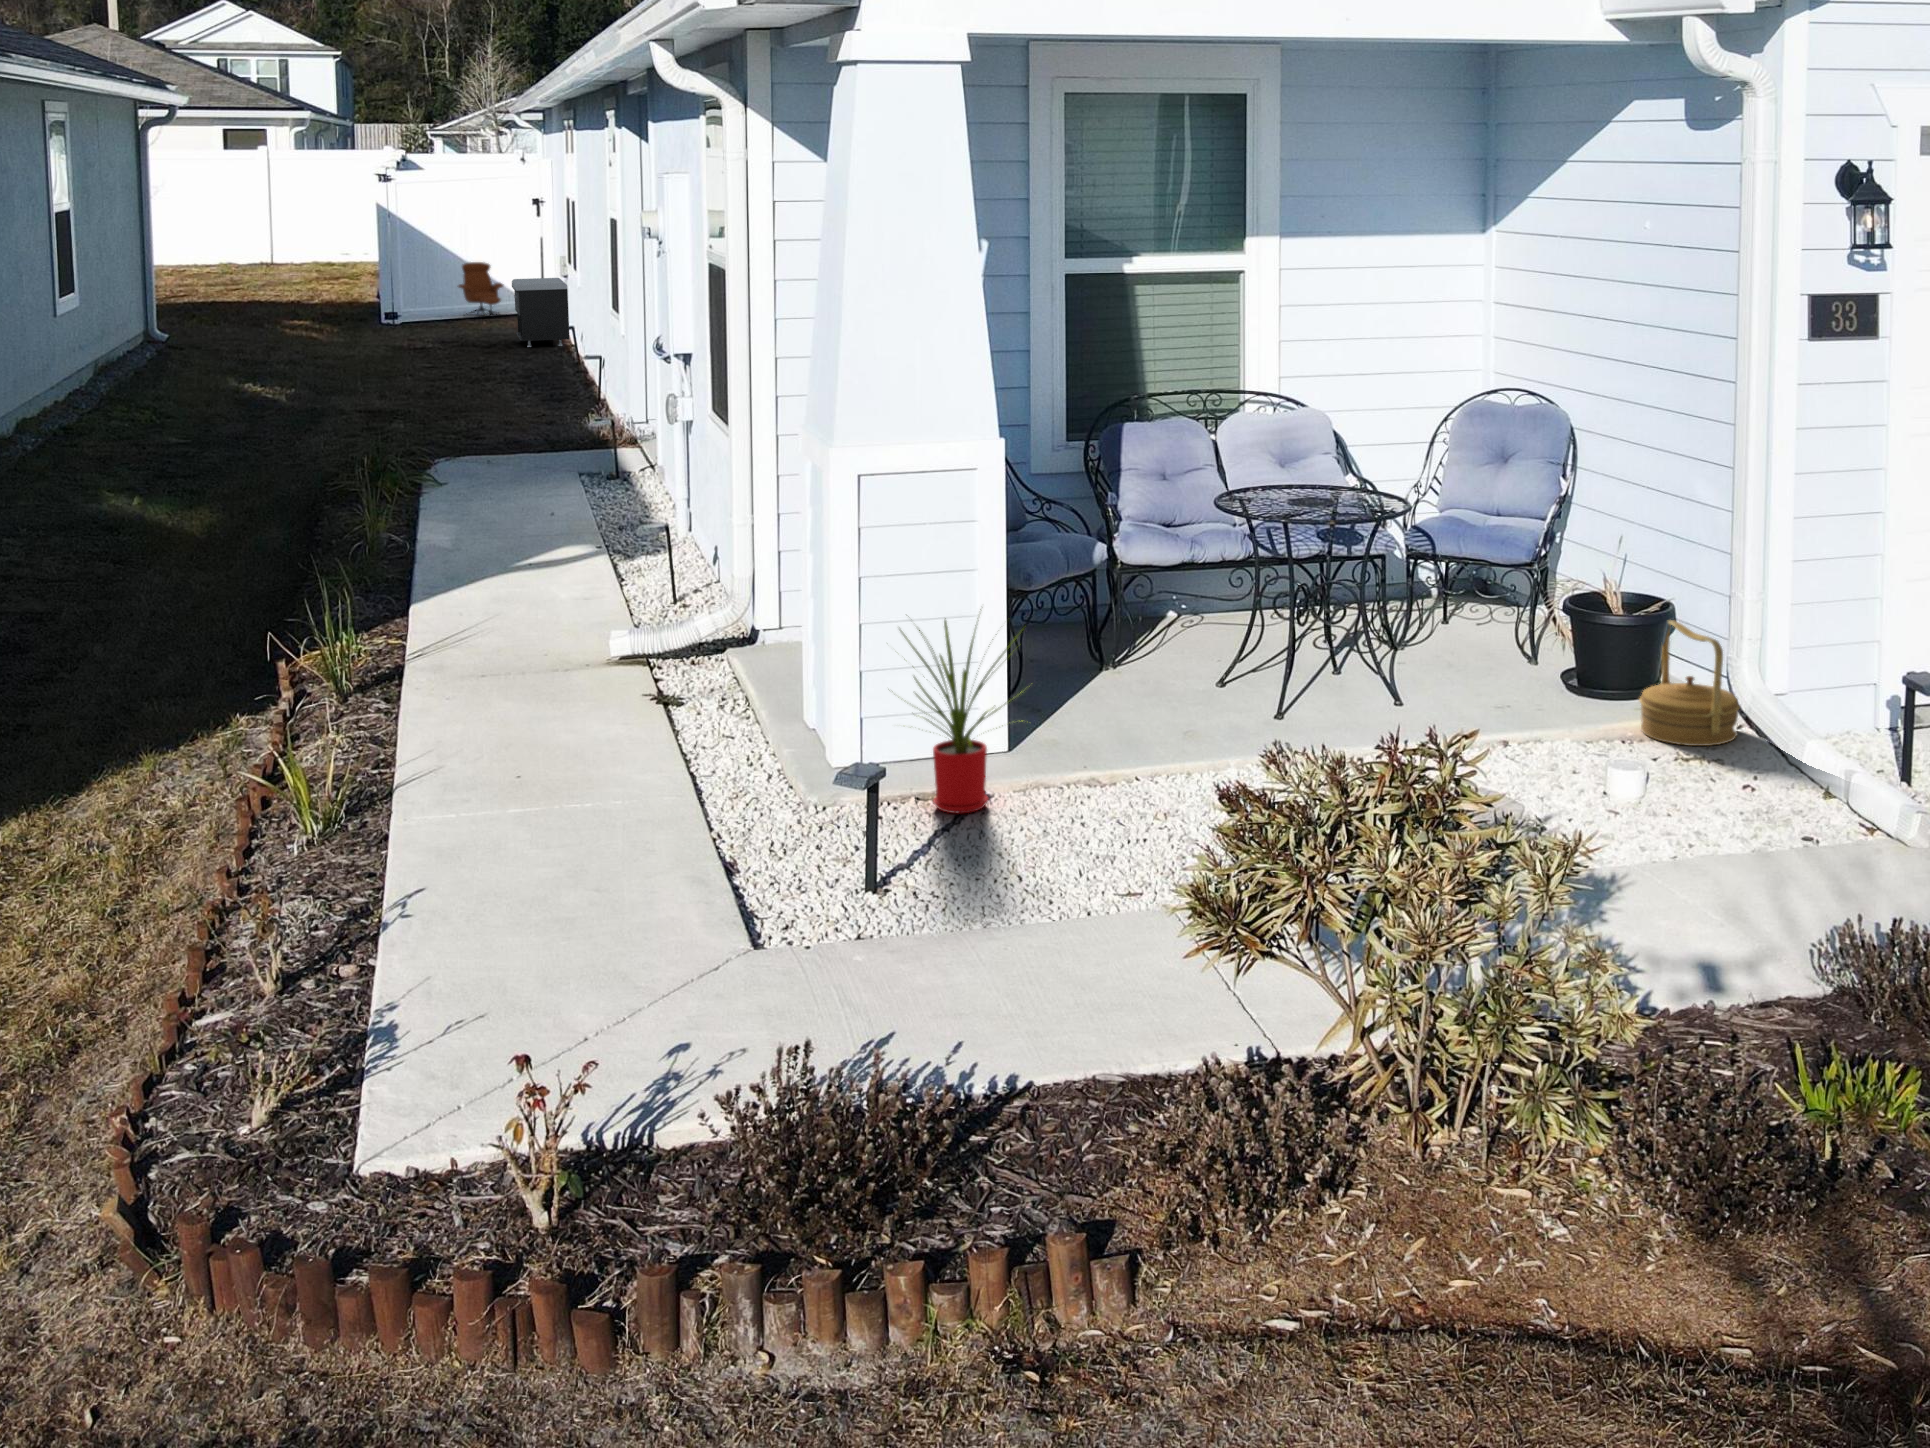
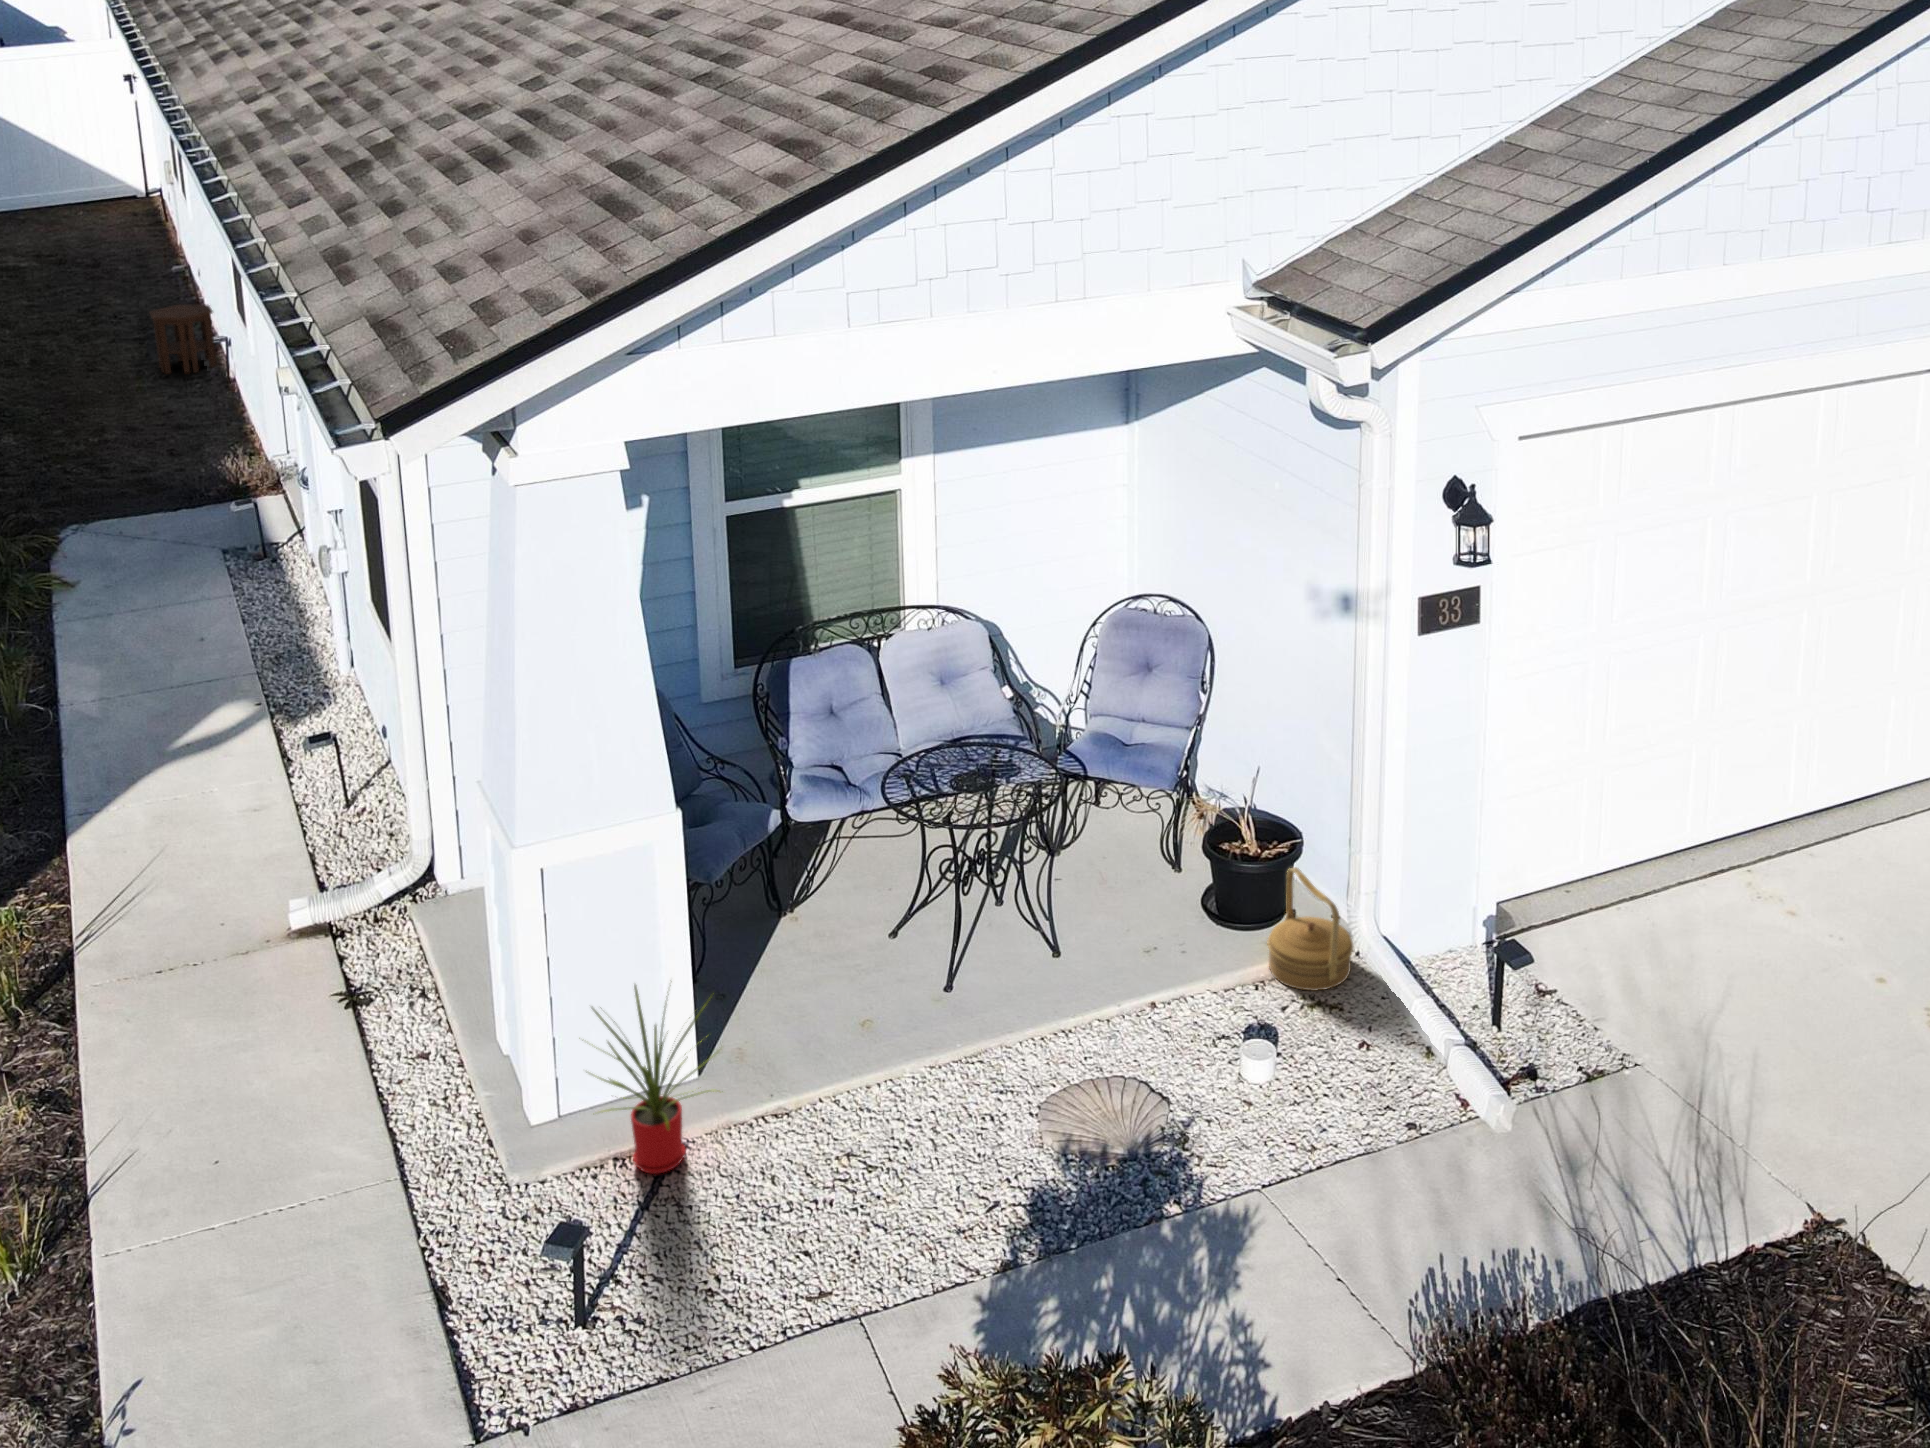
lounge chair: present [458,262,503,317] -> none [47,146,104,212]
storage bench: present [512,278,569,347] -> none [112,193,183,274]
side table: none [535,332,593,393] -> present [150,305,217,373]

